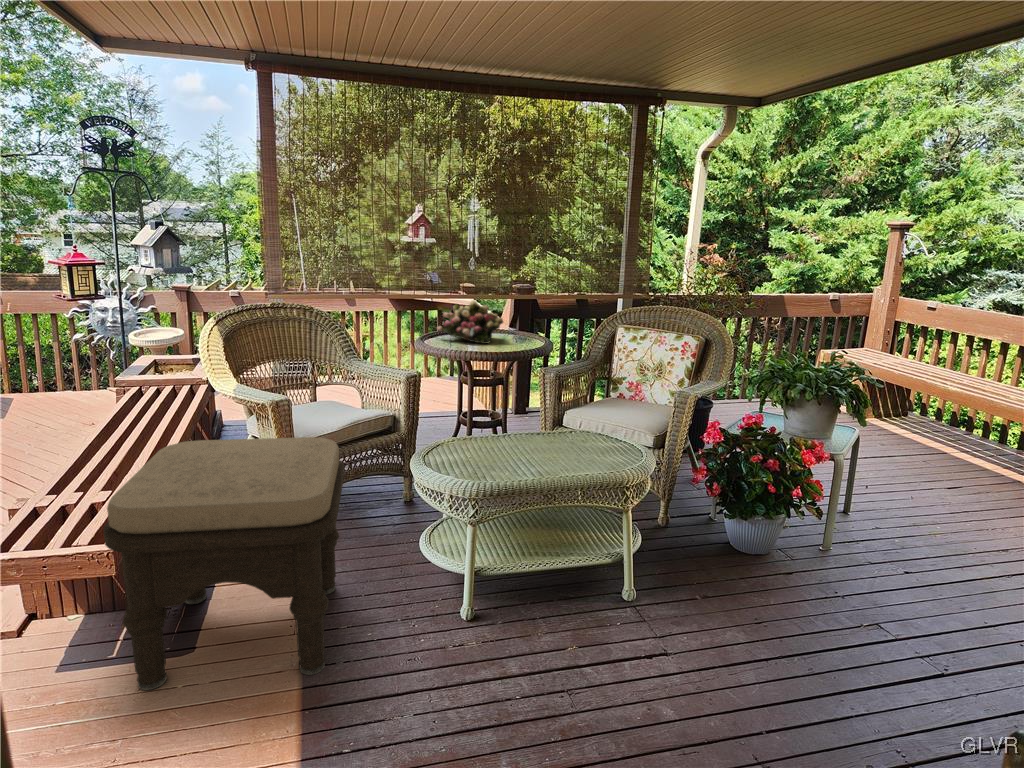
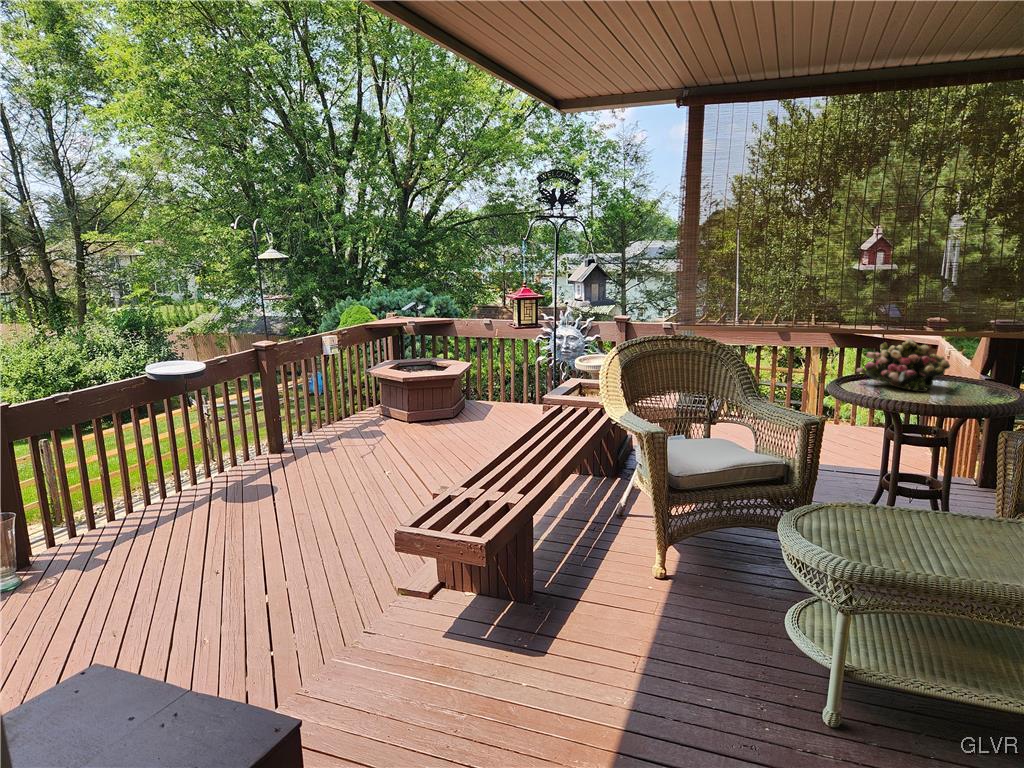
ottoman: present [104,437,344,690] -> none [477,460,703,722]

